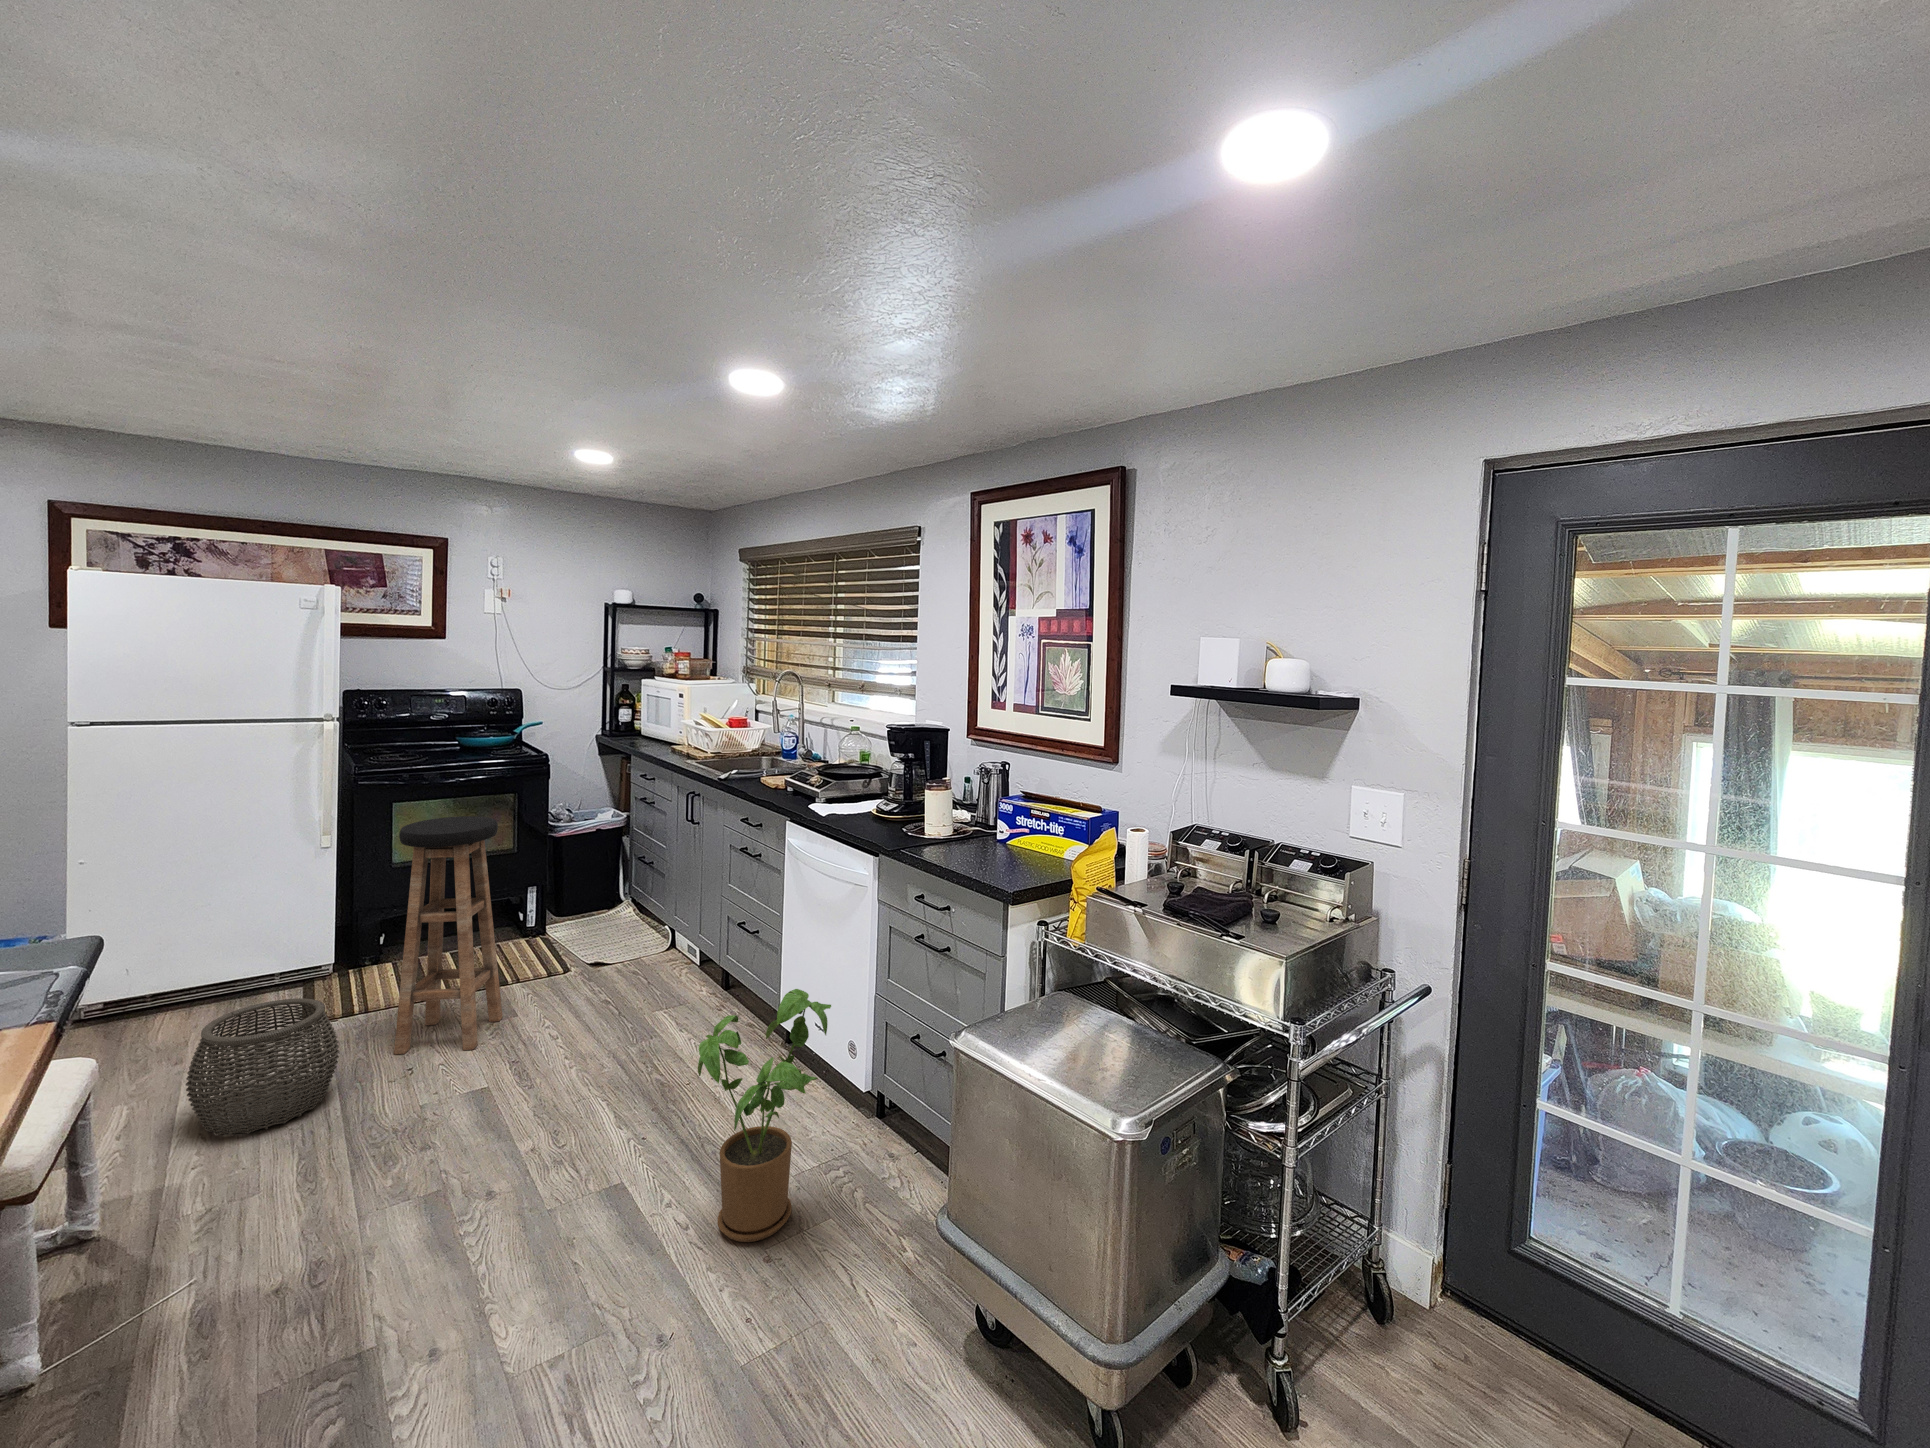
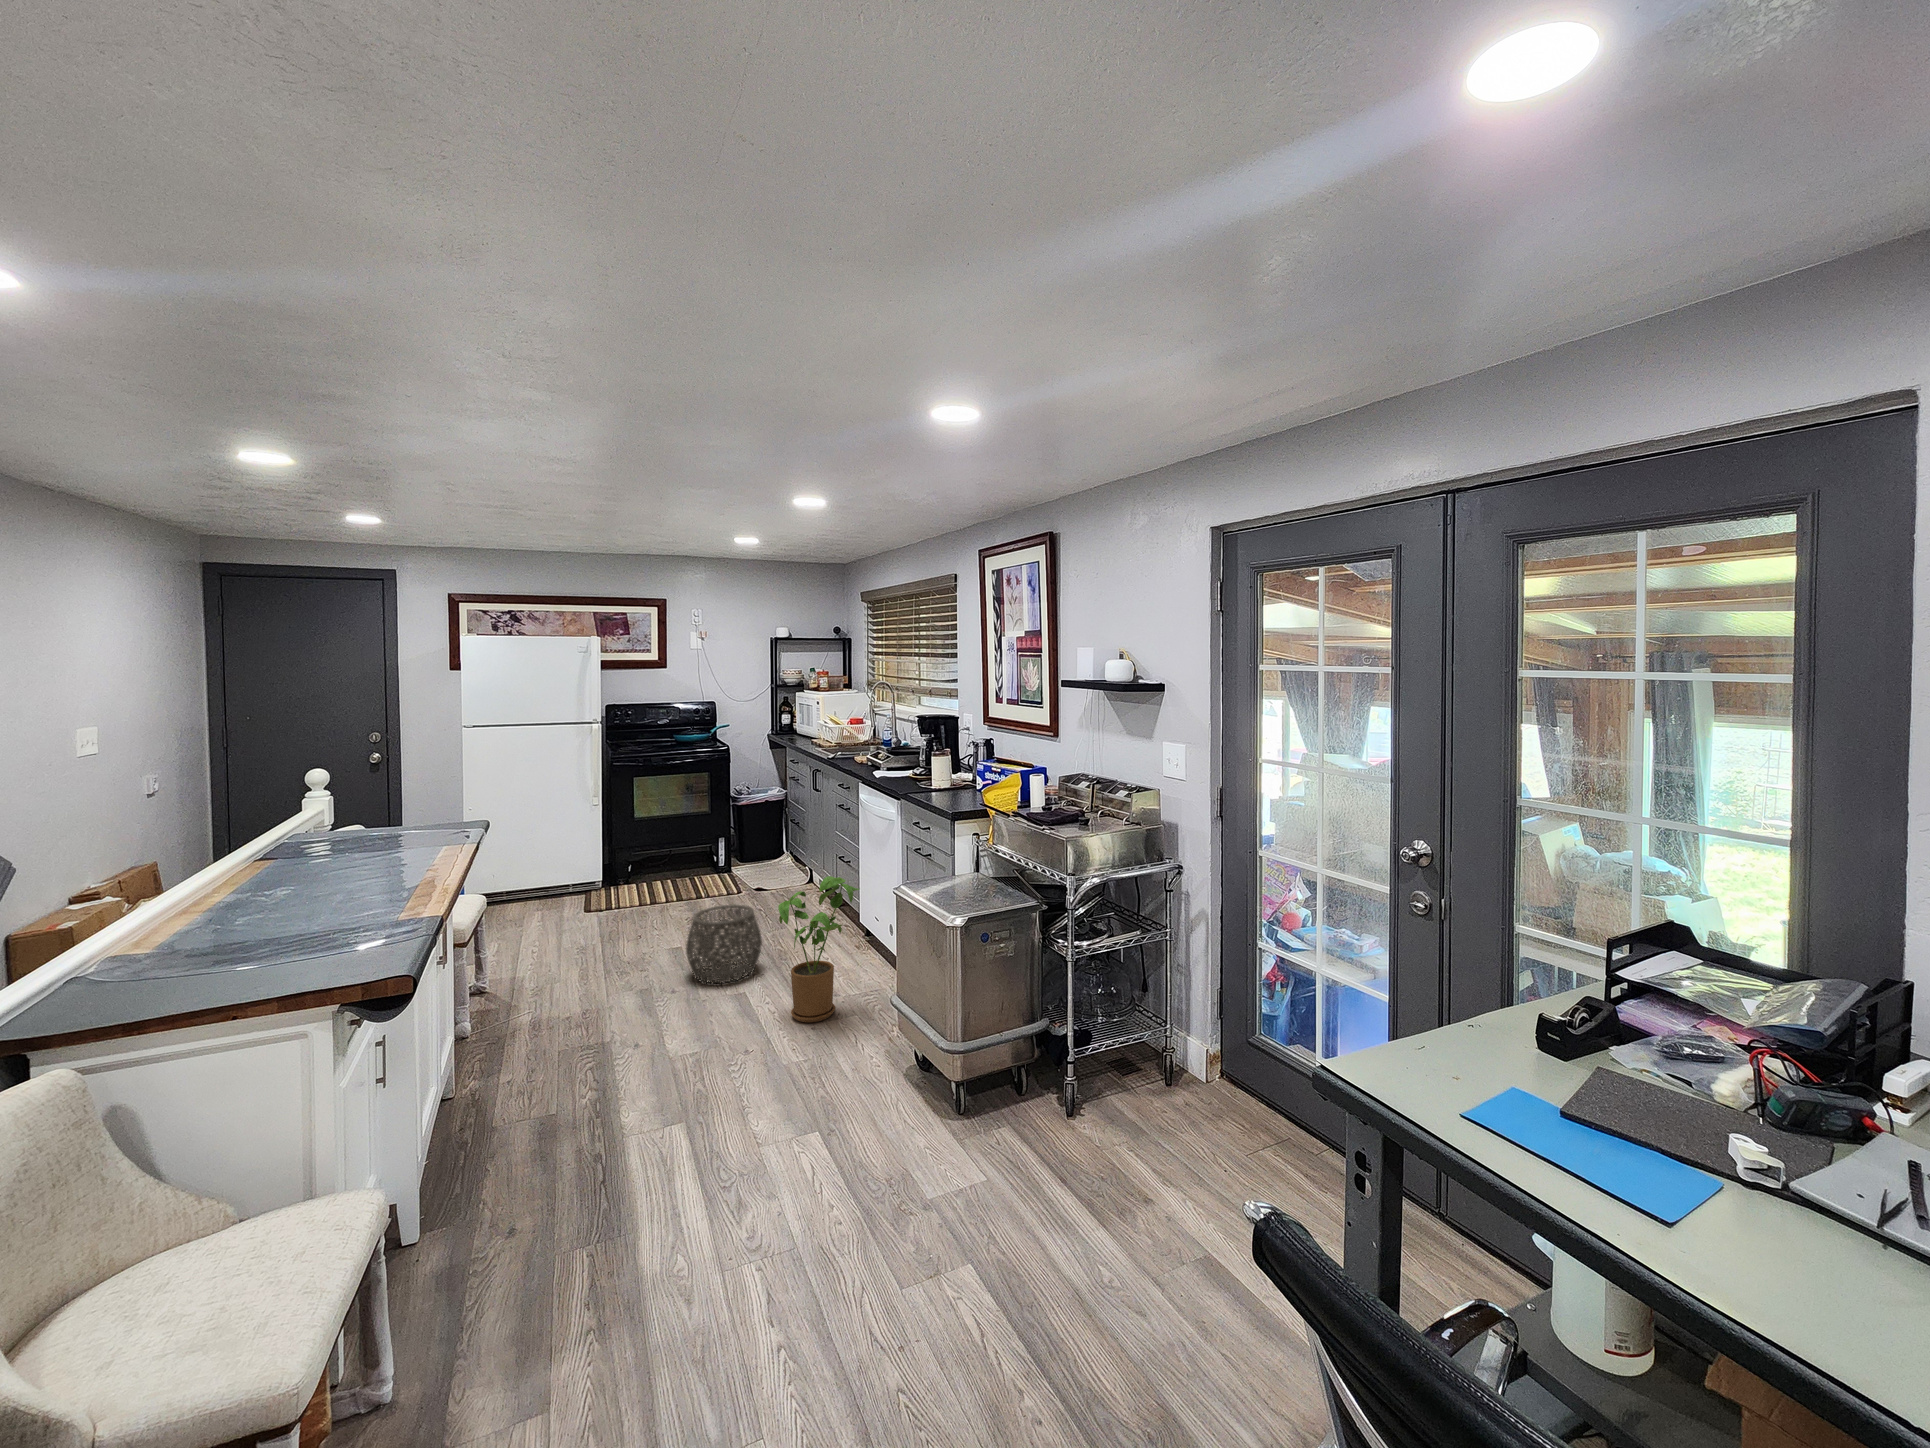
bar stool: present [394,816,503,1054] -> none [632,782,696,930]
woven basket: present [186,998,340,1135] -> present [686,905,762,983]

